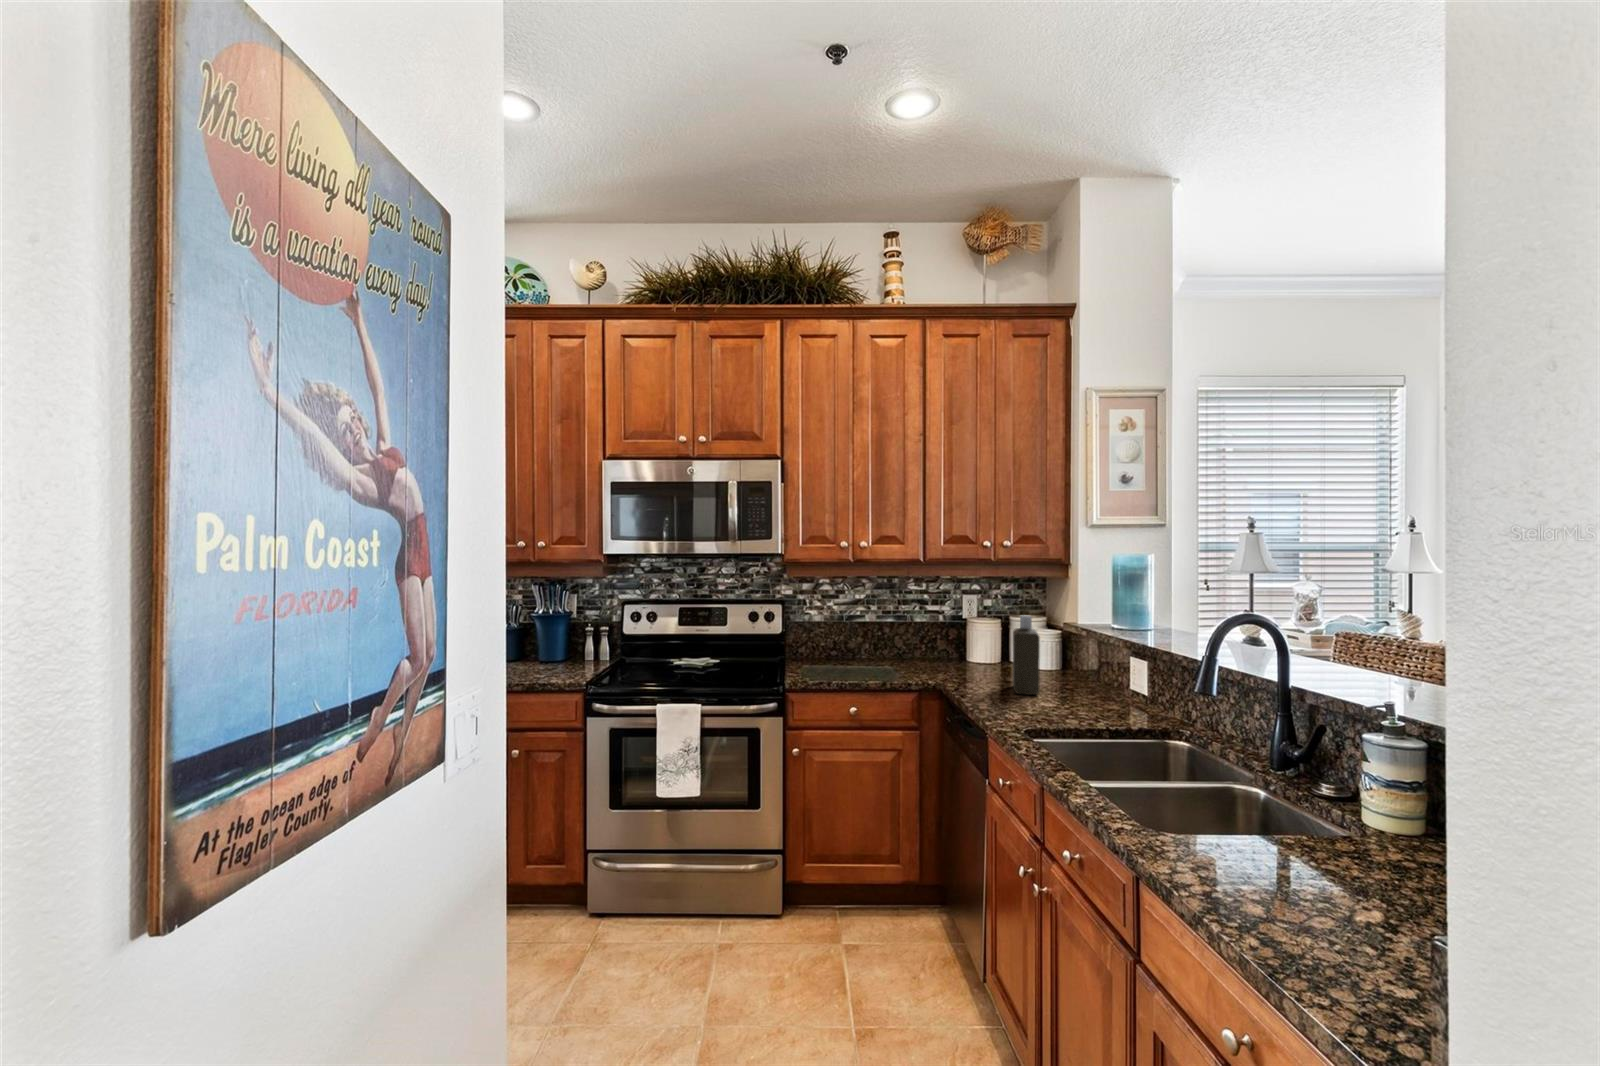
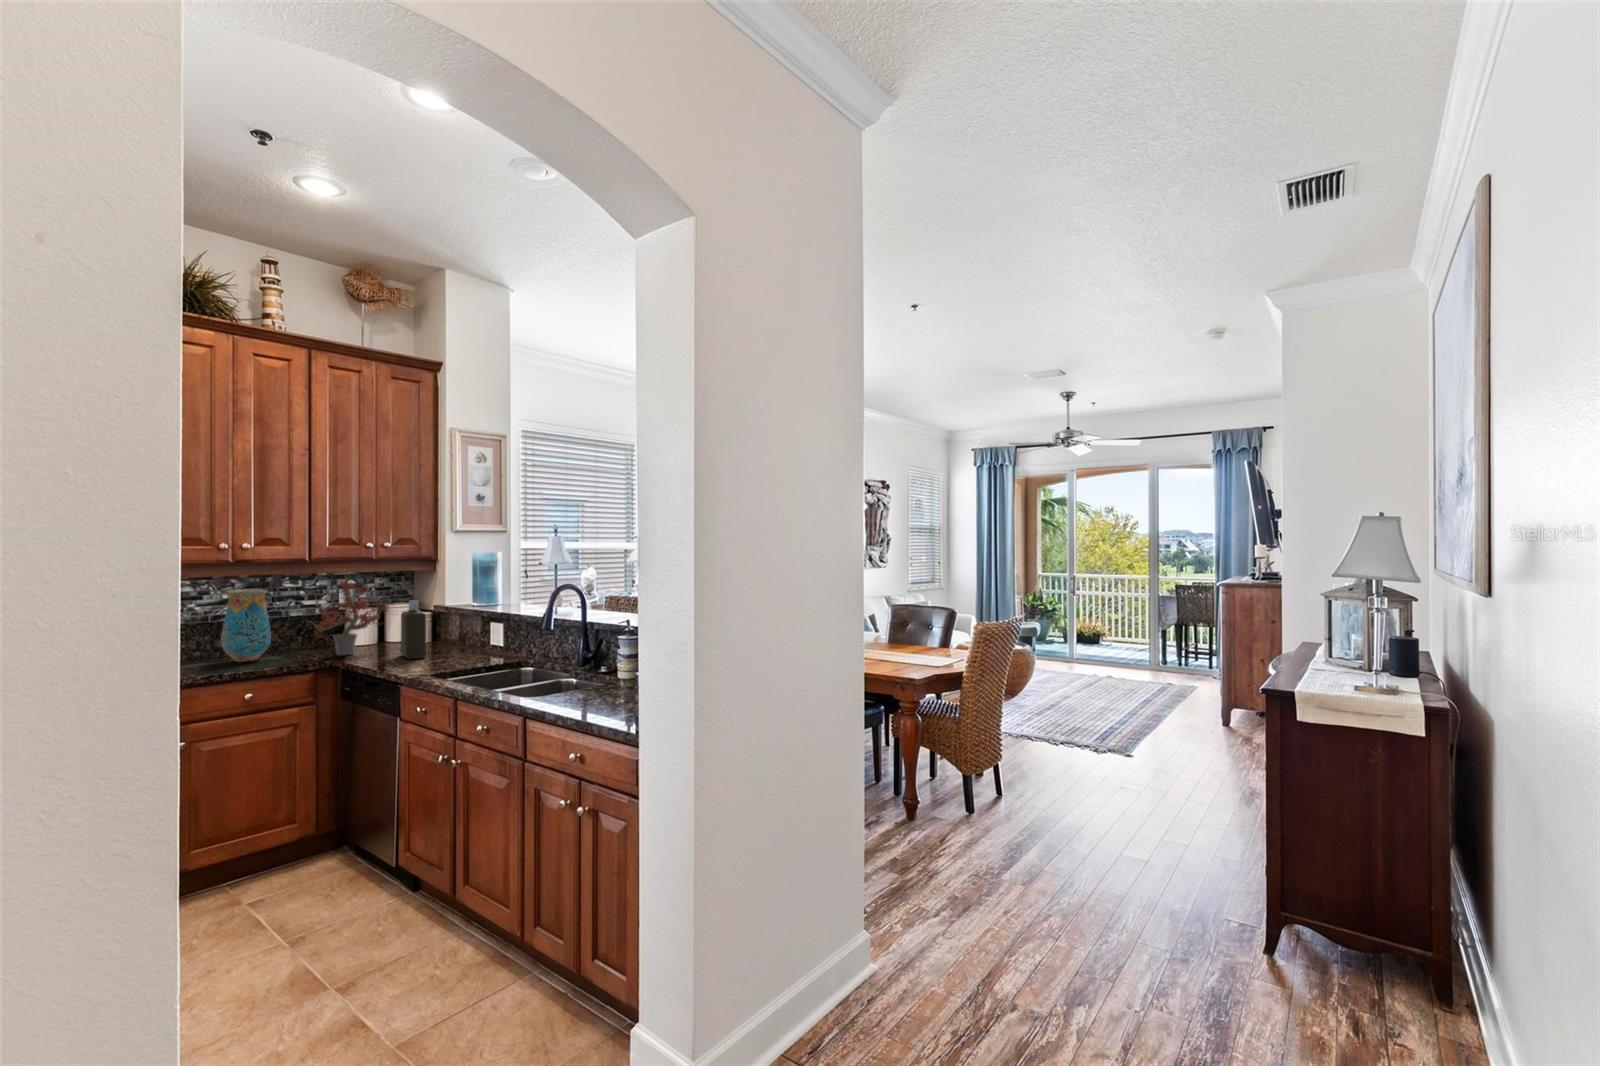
potted plant: none [913,567,1009,675] -> present [313,576,388,655]
vase: none [844,590,887,668] -> present [221,590,271,662]

